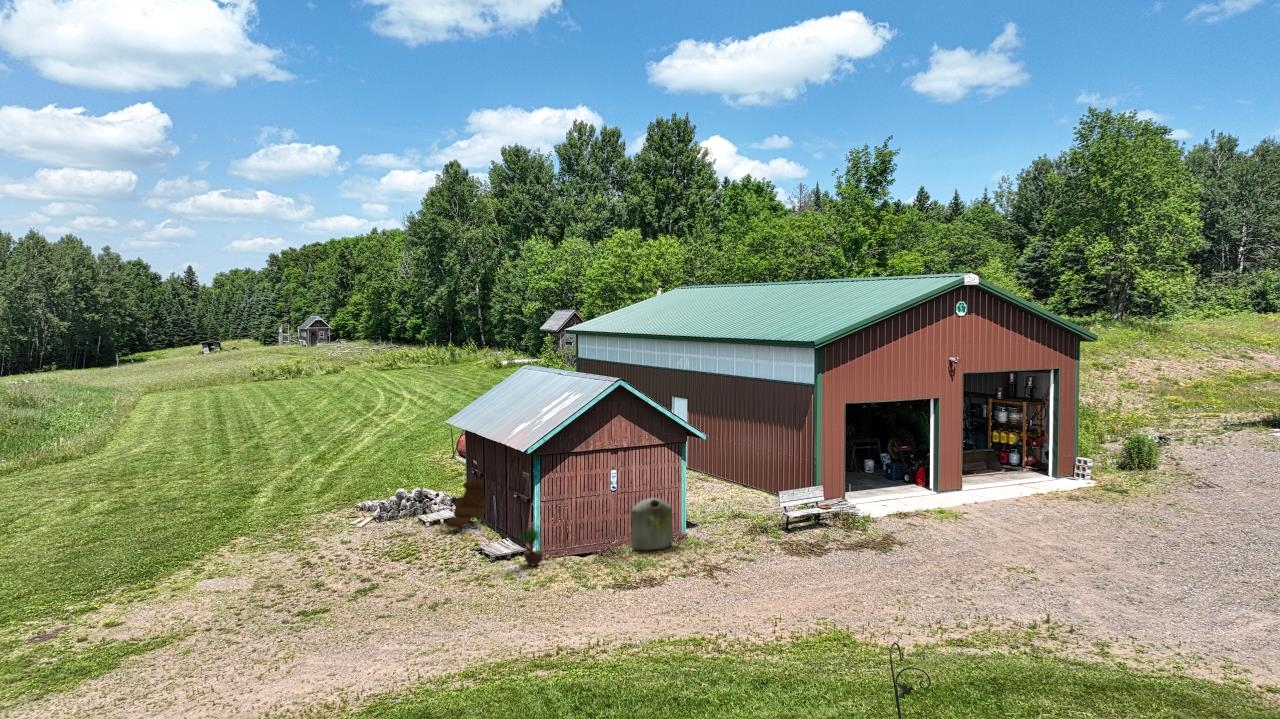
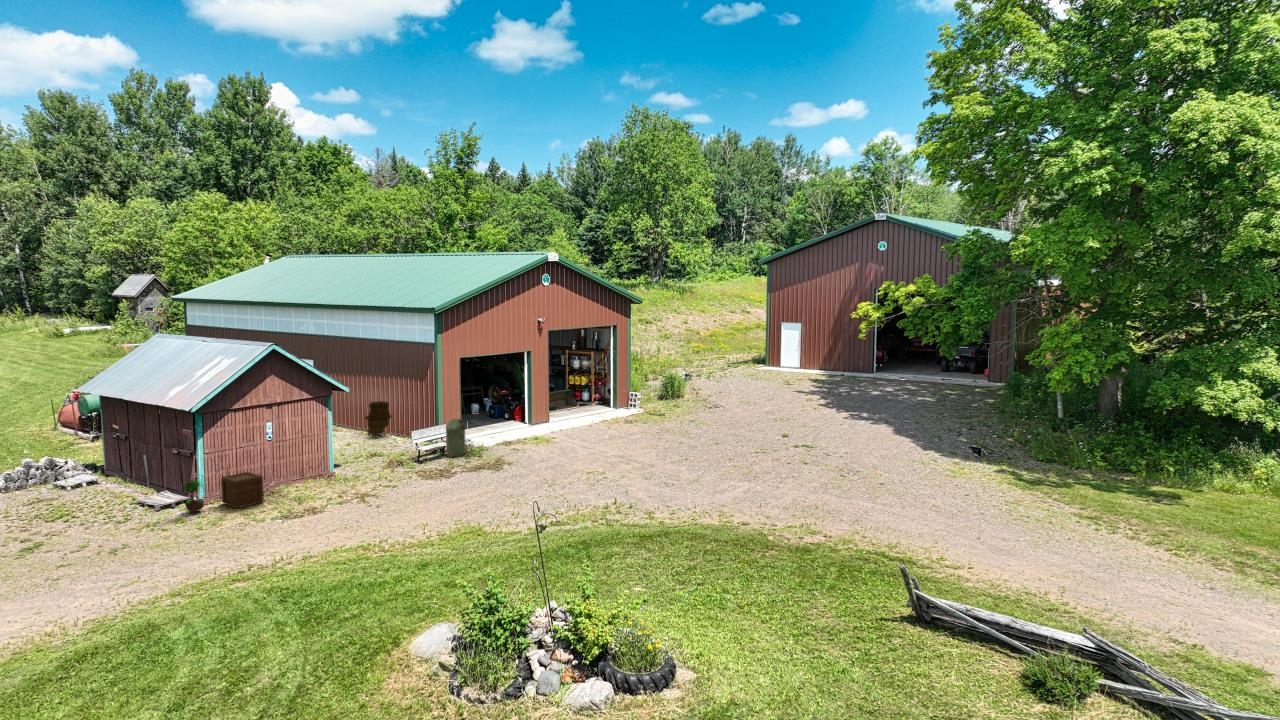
lounge chair: present [446,481,487,531] -> present [365,401,392,436]
trash can: present [631,498,673,551] -> present [446,419,465,458]
wooden crate: none [563,524,603,566] -> present [221,472,264,508]

